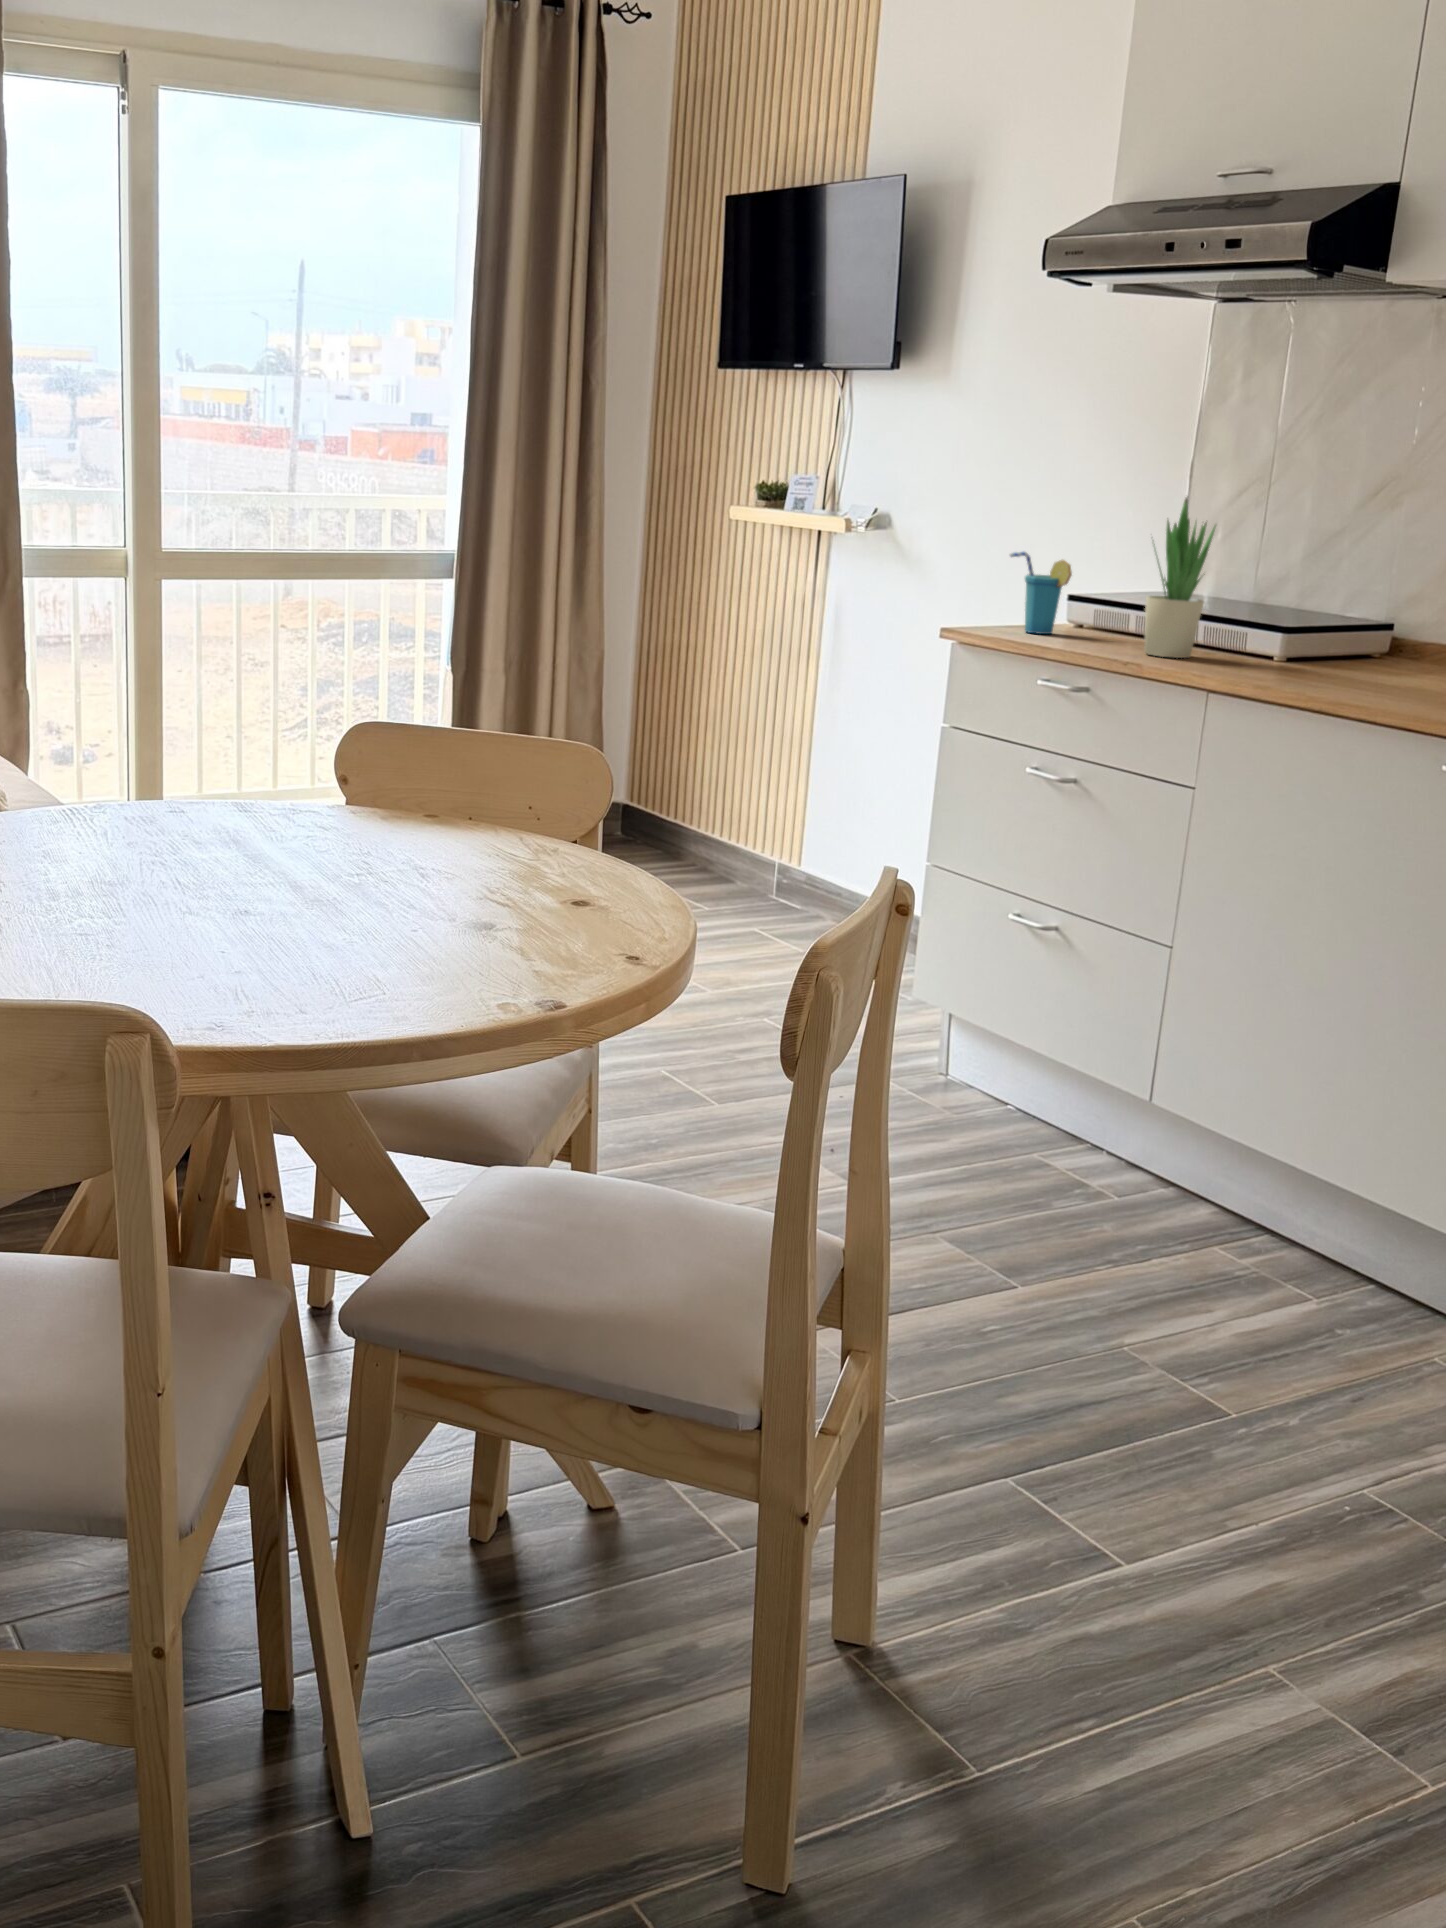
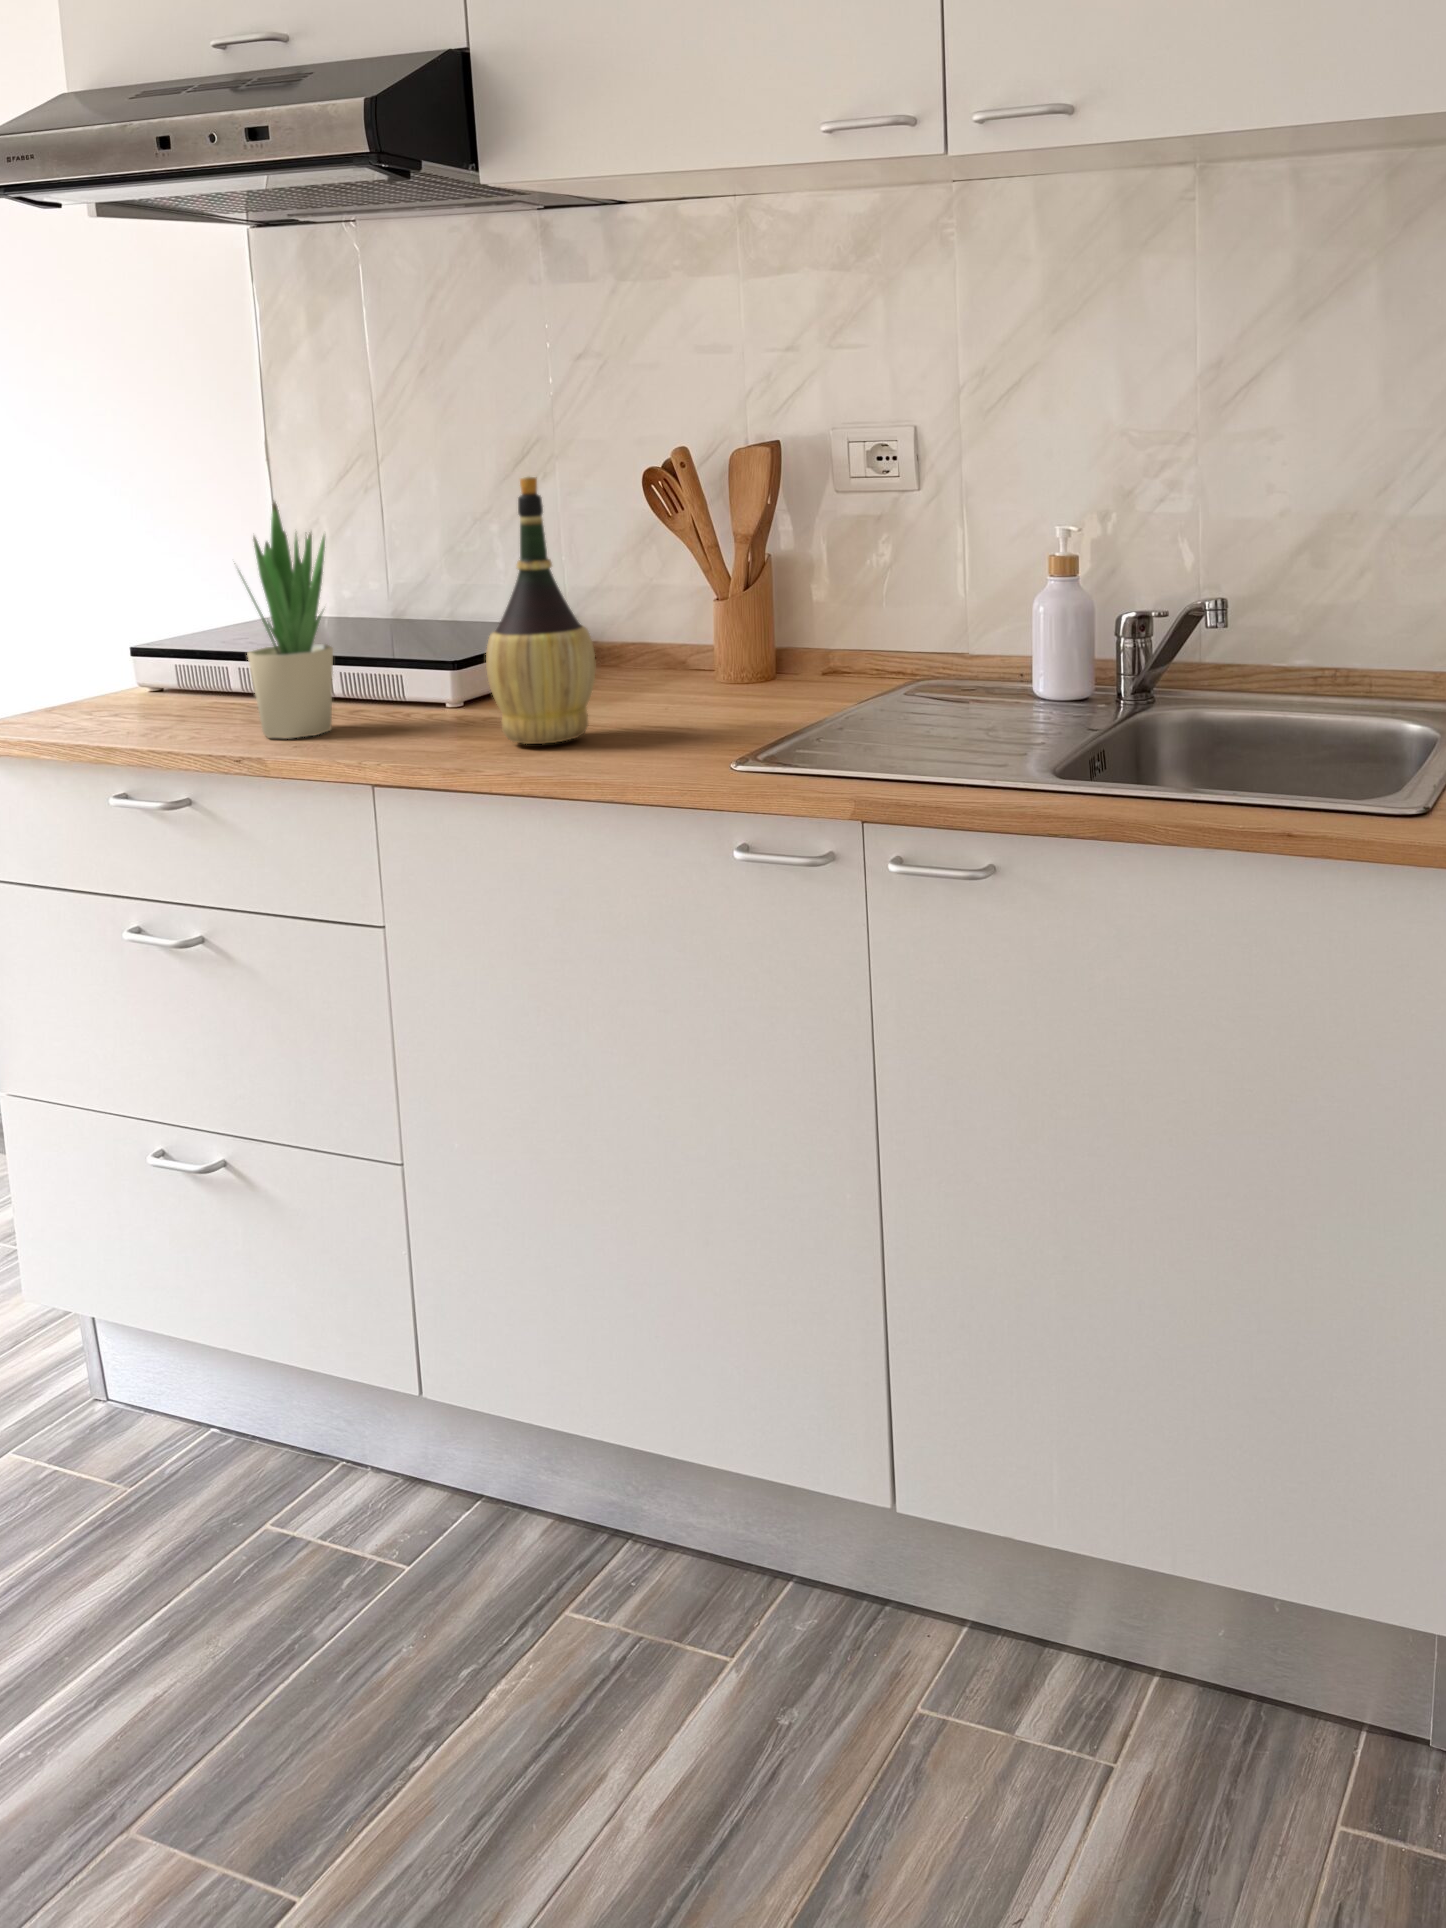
wine bottle: none [1305,496,1388,684] -> present [486,477,595,744]
cup: present [1010,552,1072,634] -> none [24,605,128,727]

